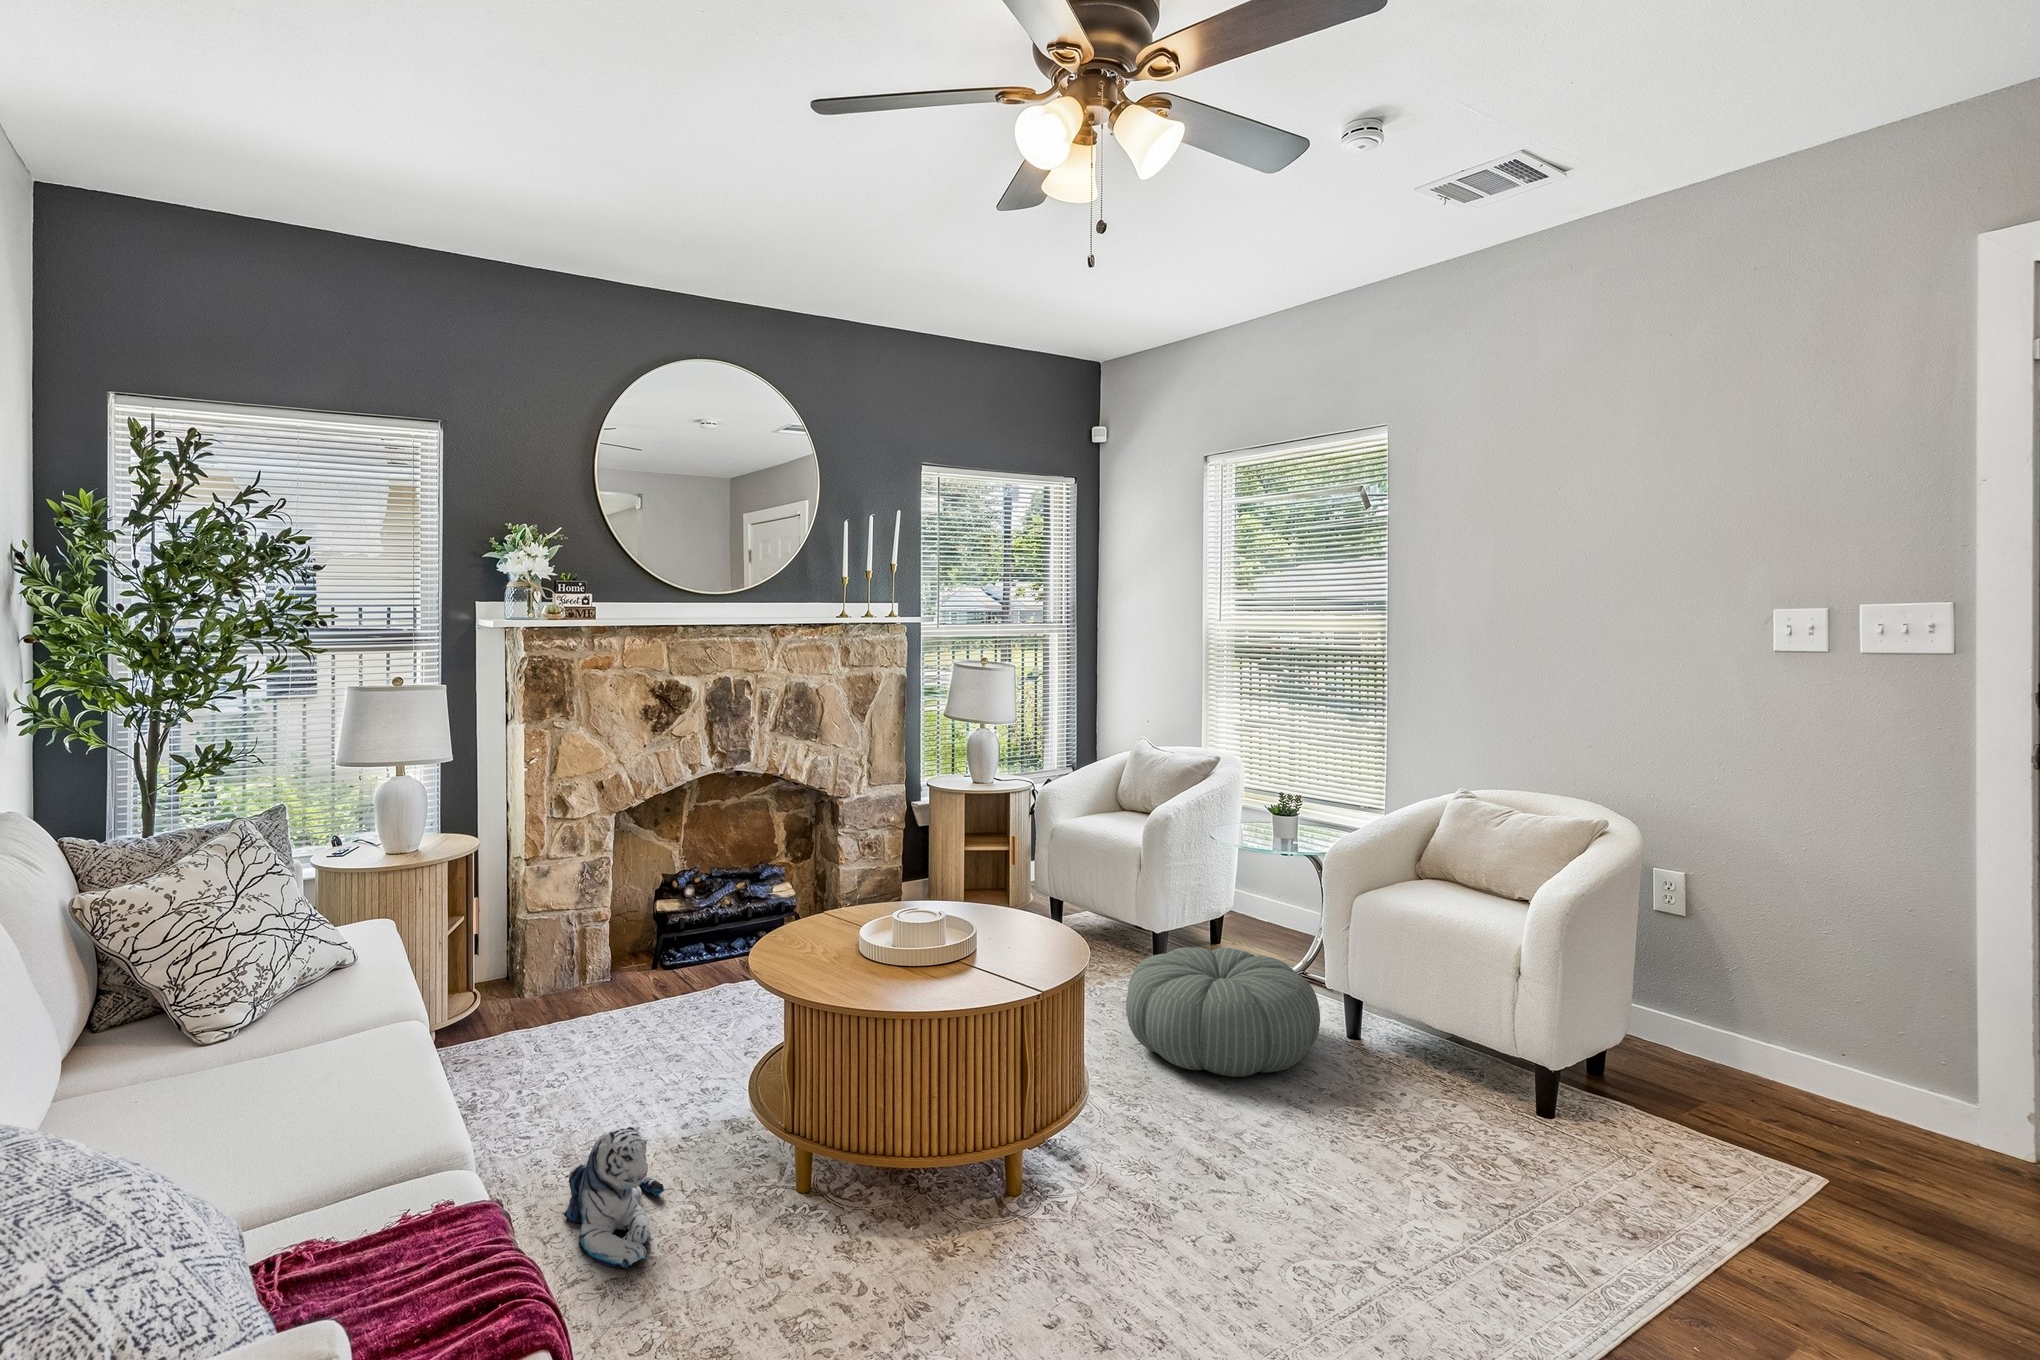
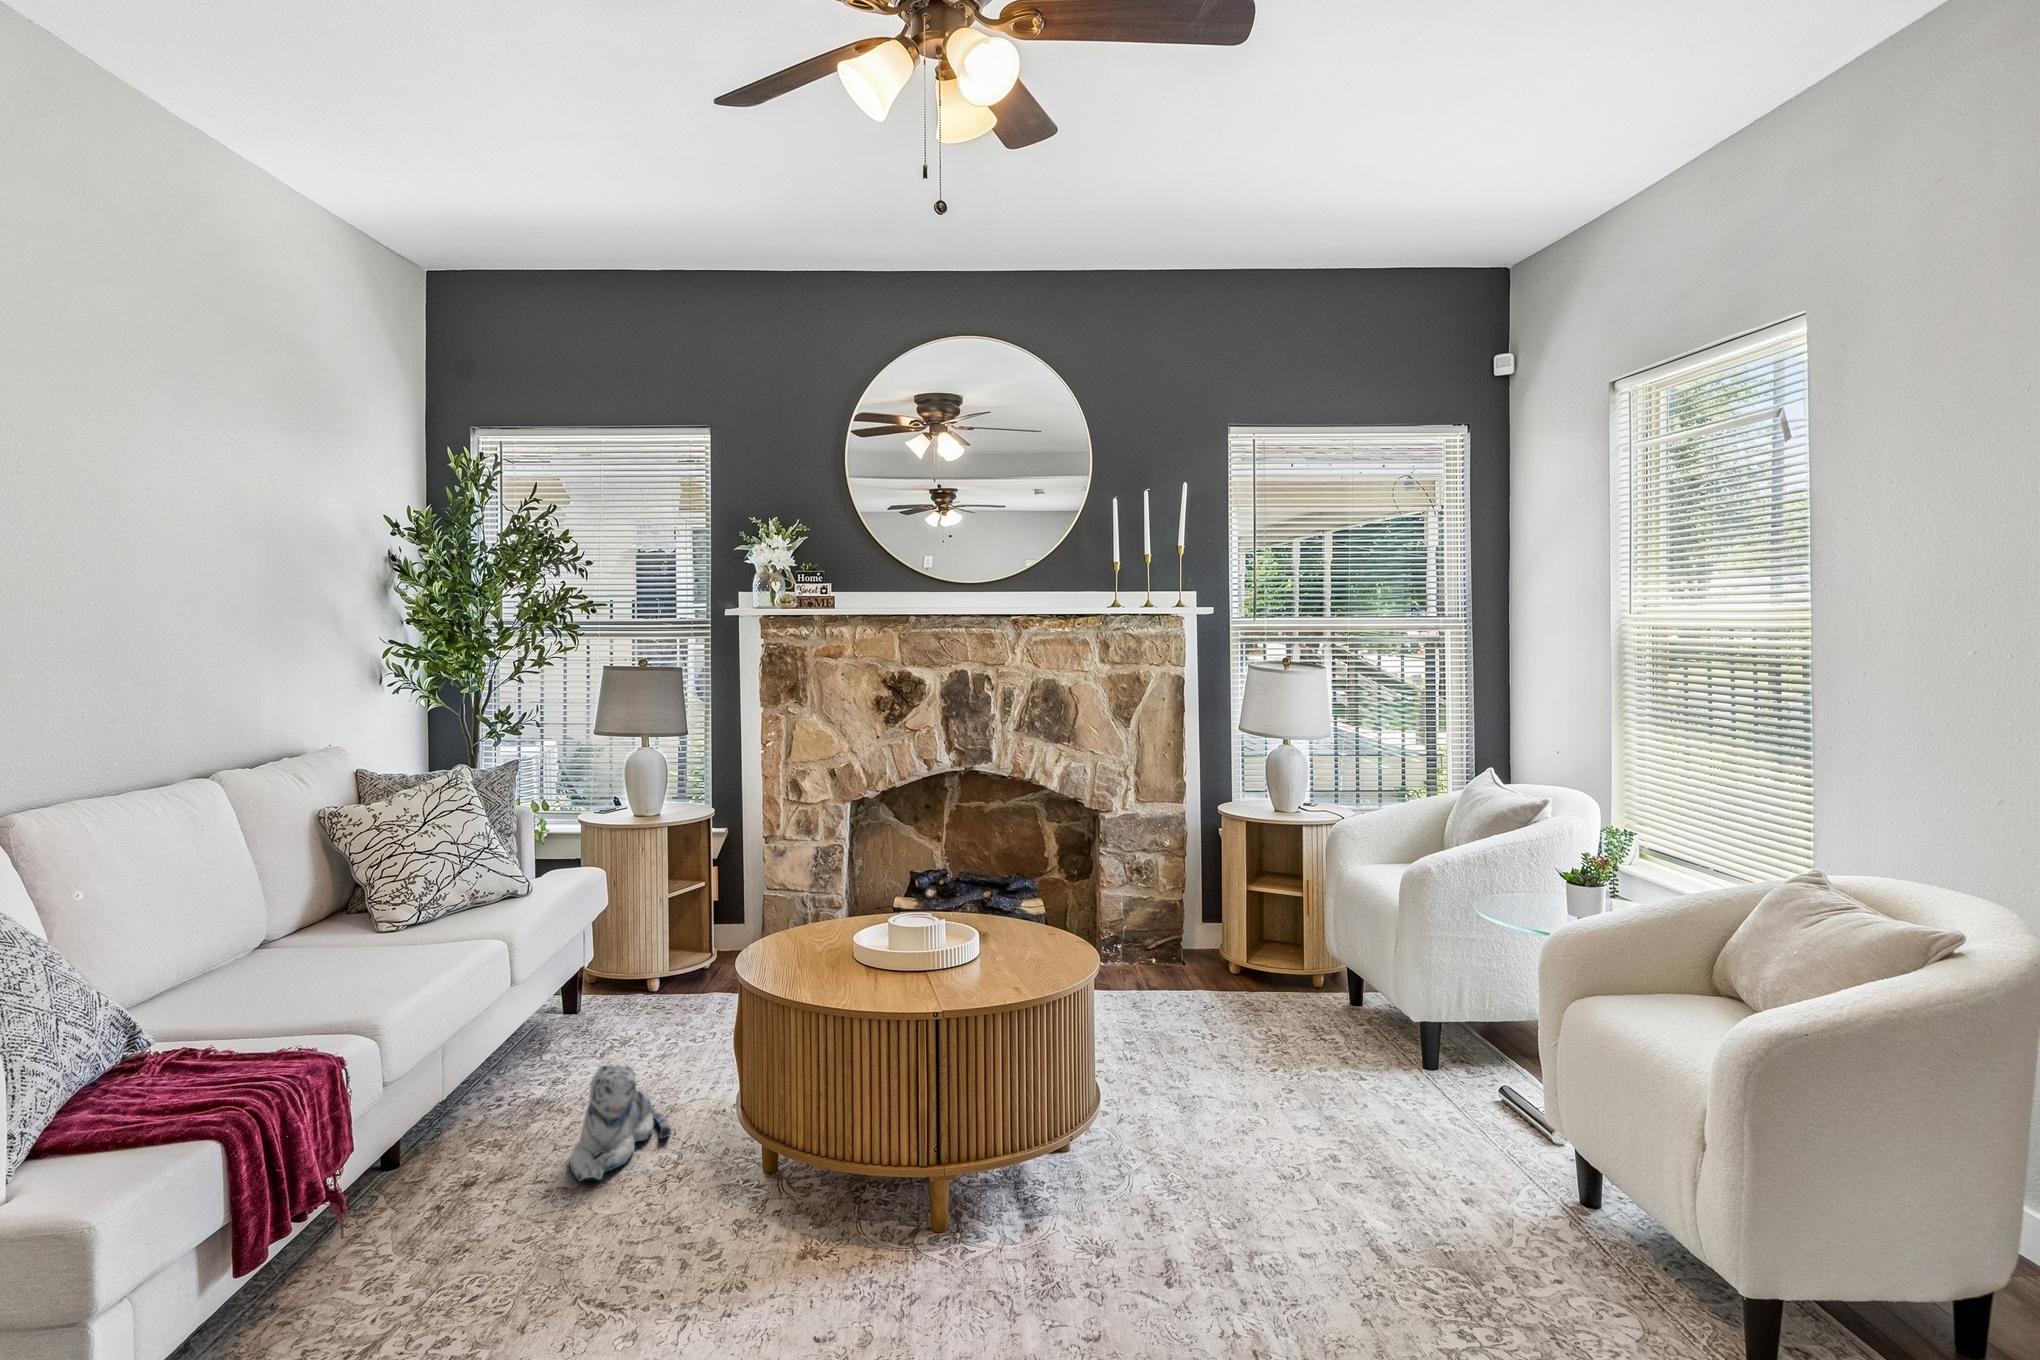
pouf: present [1126,947,1320,1077] -> none [1242,1032,1502,1206]

